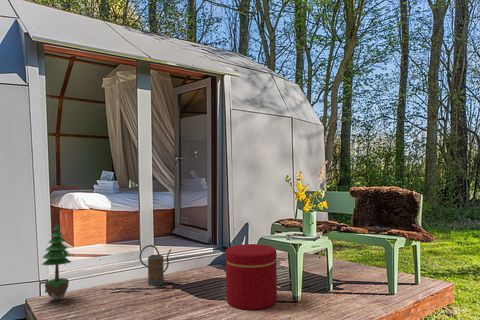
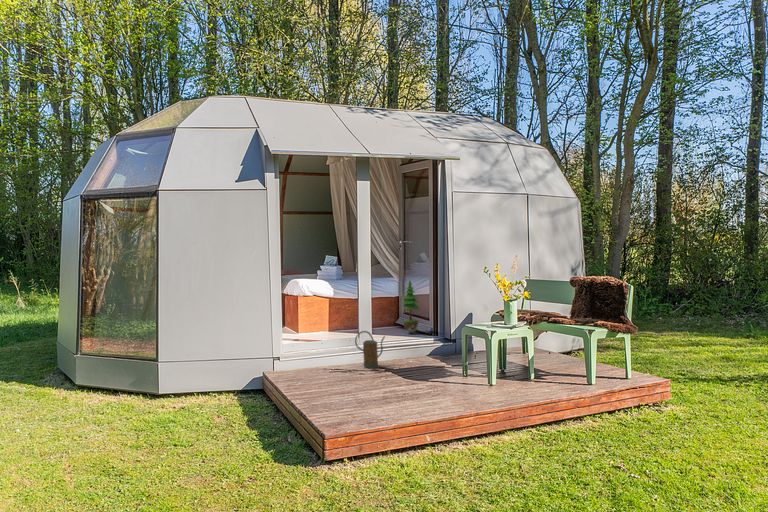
potted tree: present [42,224,71,300] -> present [402,281,419,333]
ottoman: present [226,244,277,310] -> none [427,332,475,389]

